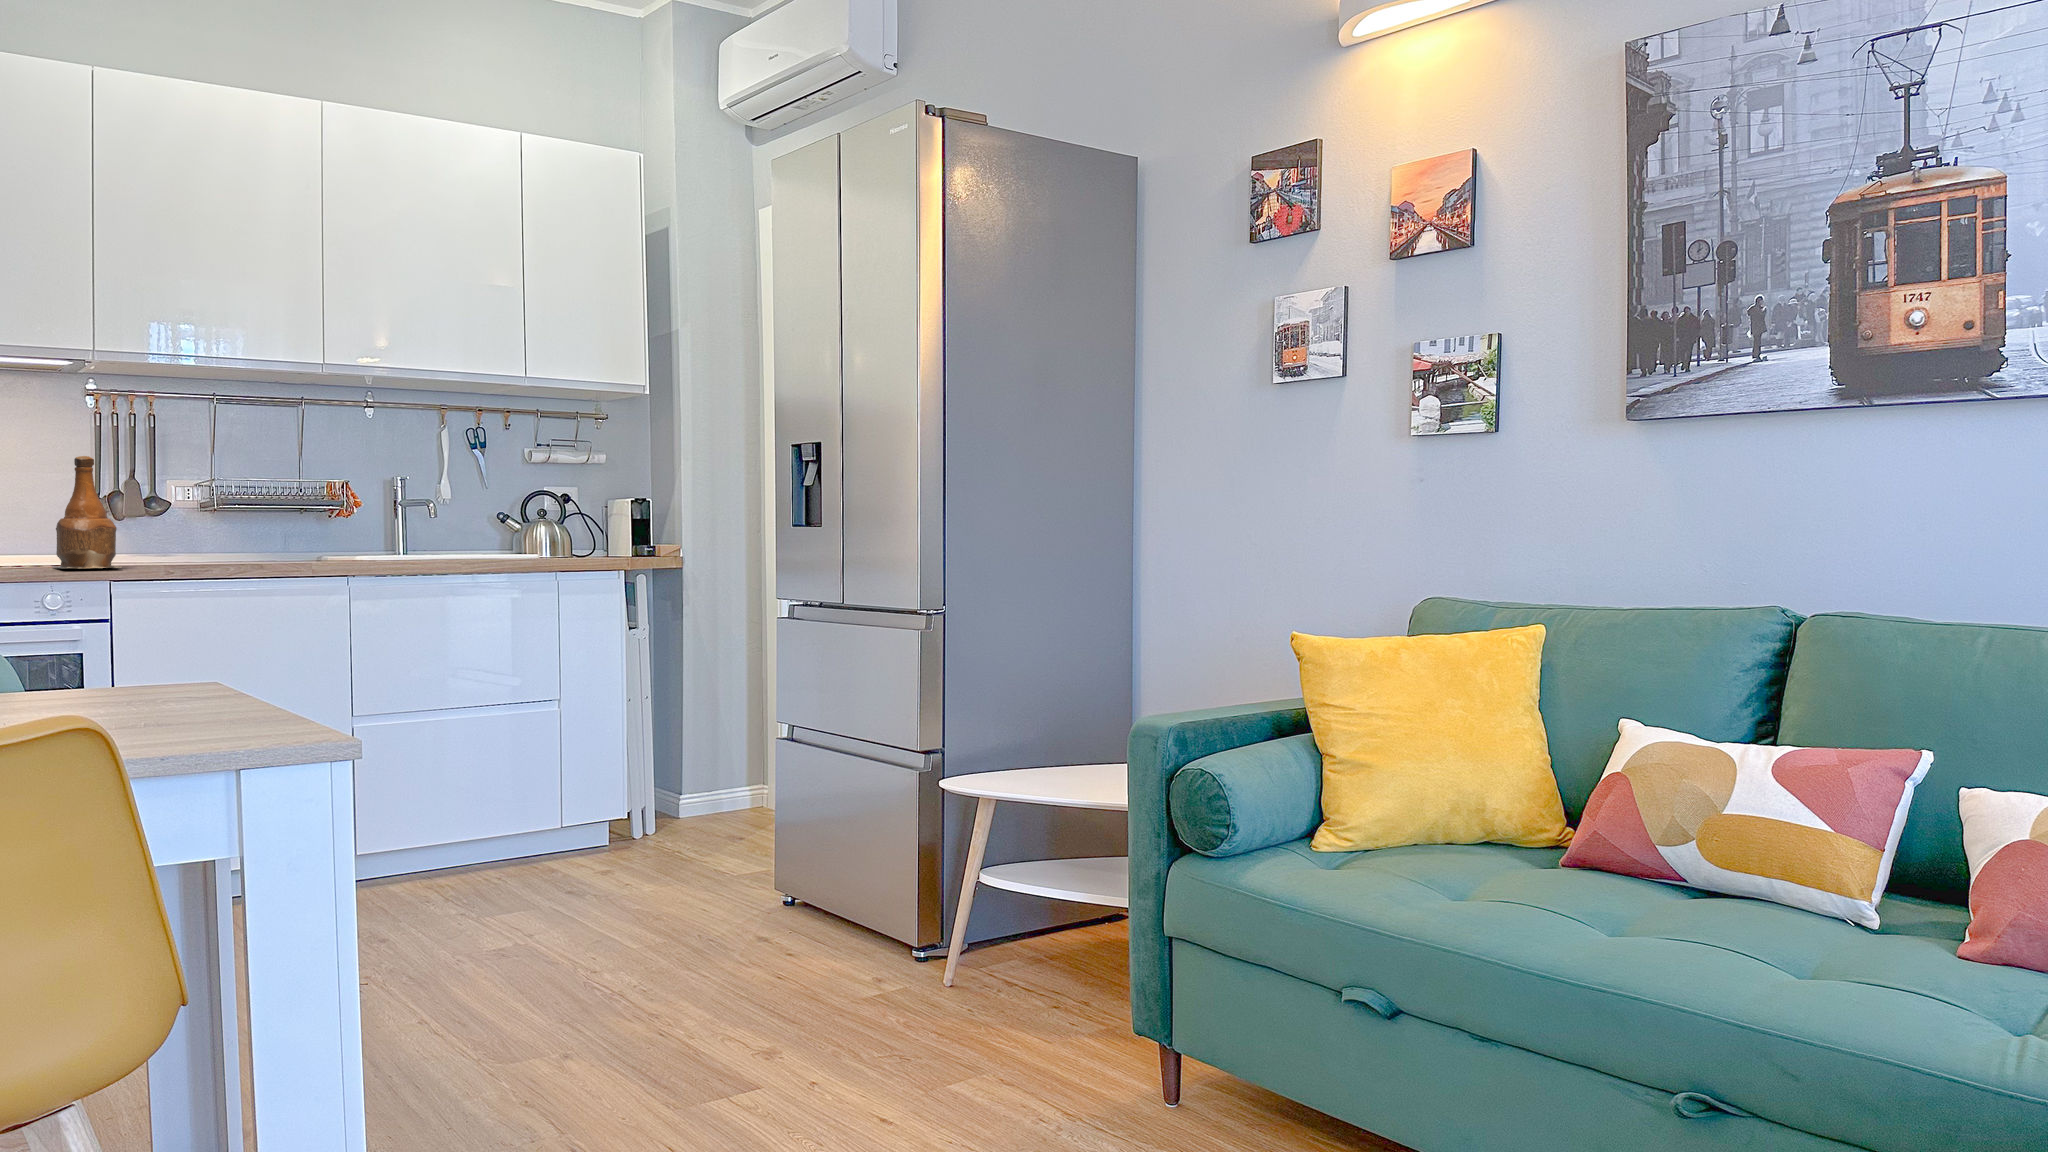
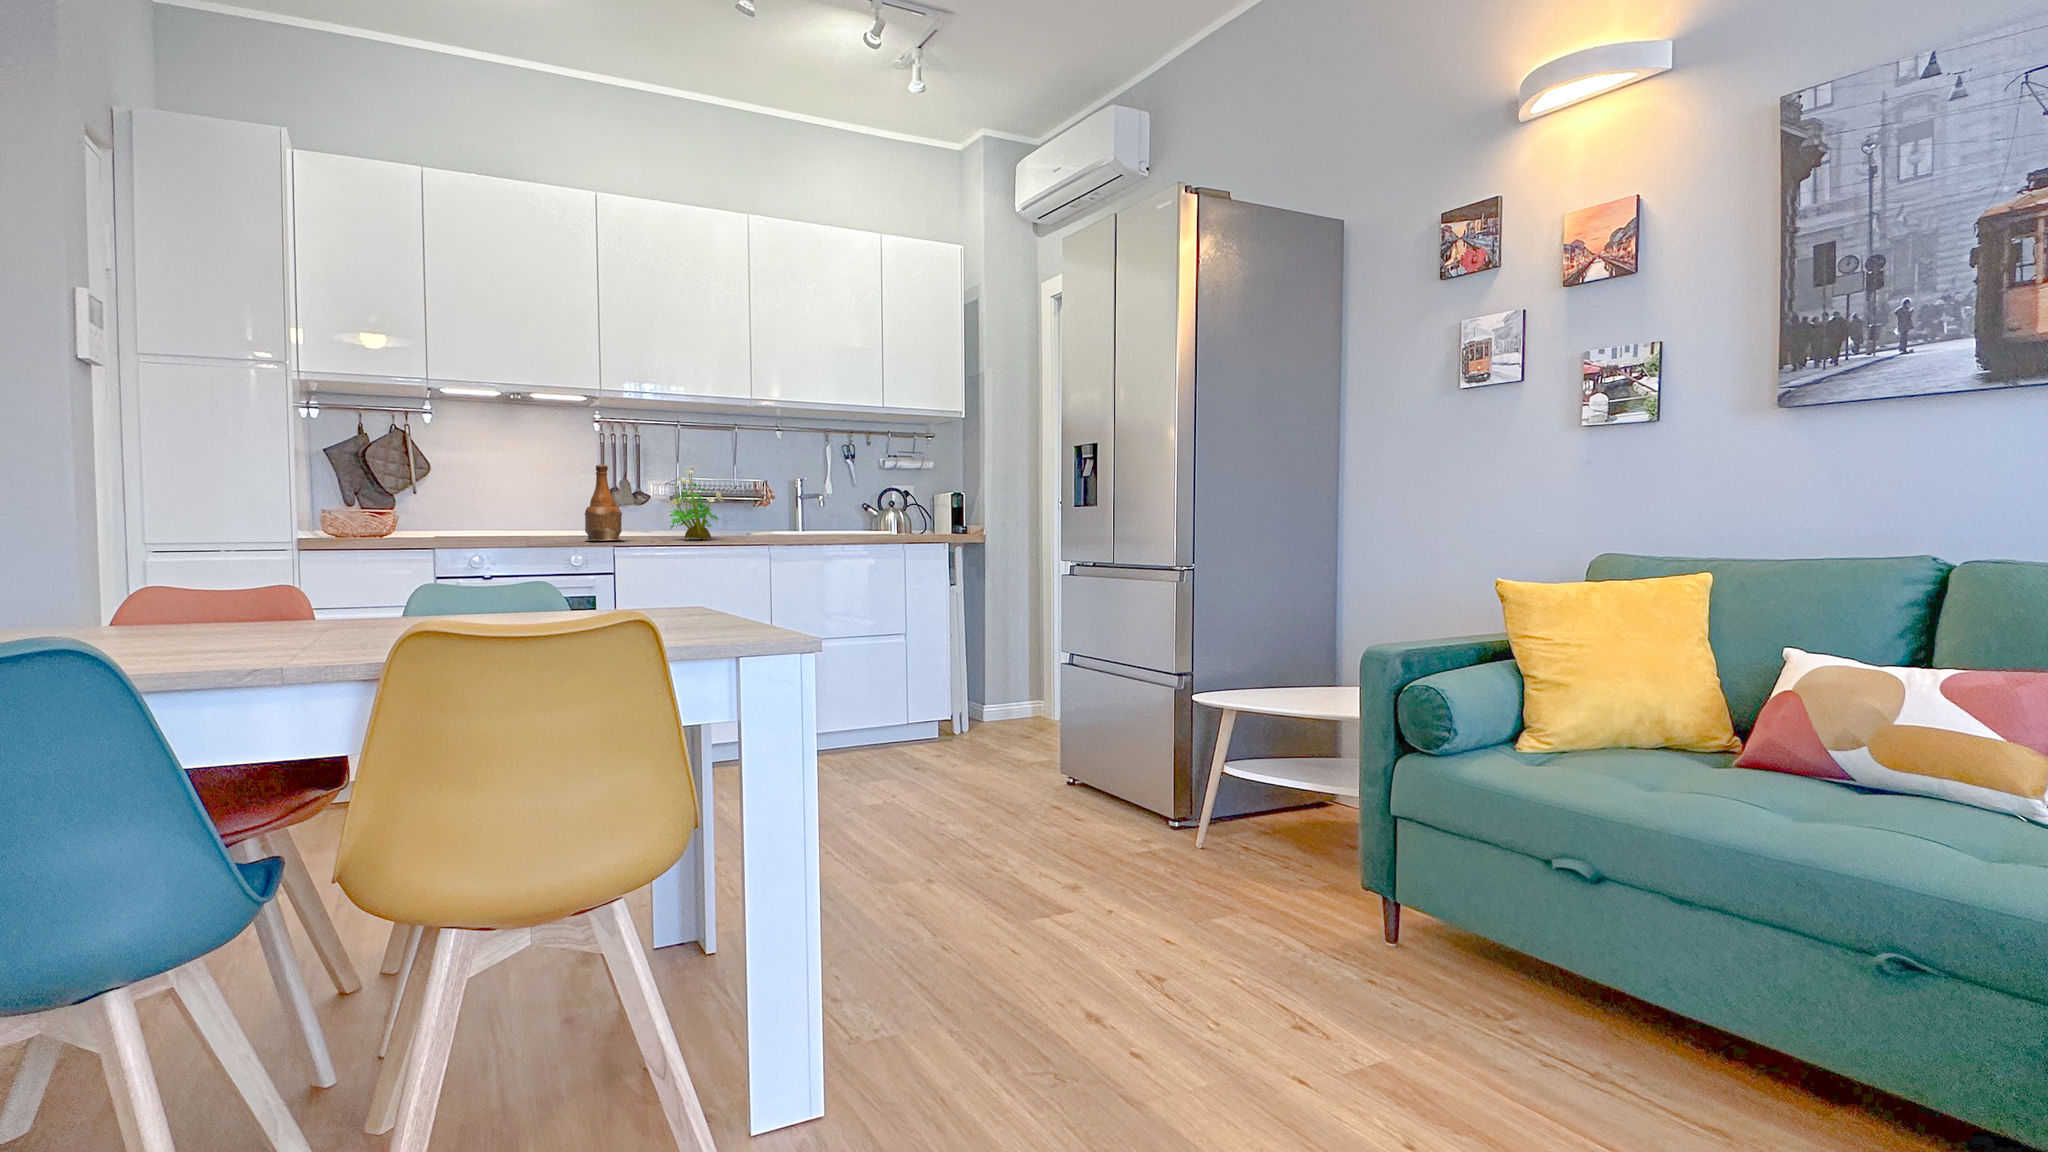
potted plant: none [192,458,281,566] -> present [669,465,724,539]

